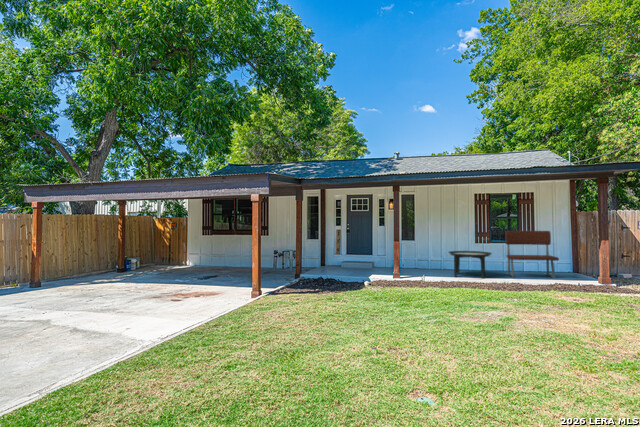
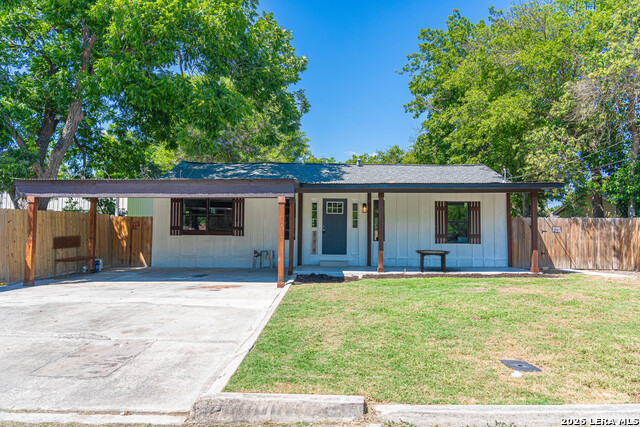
bench: present [505,231,559,278] -> present [53,235,96,278]

